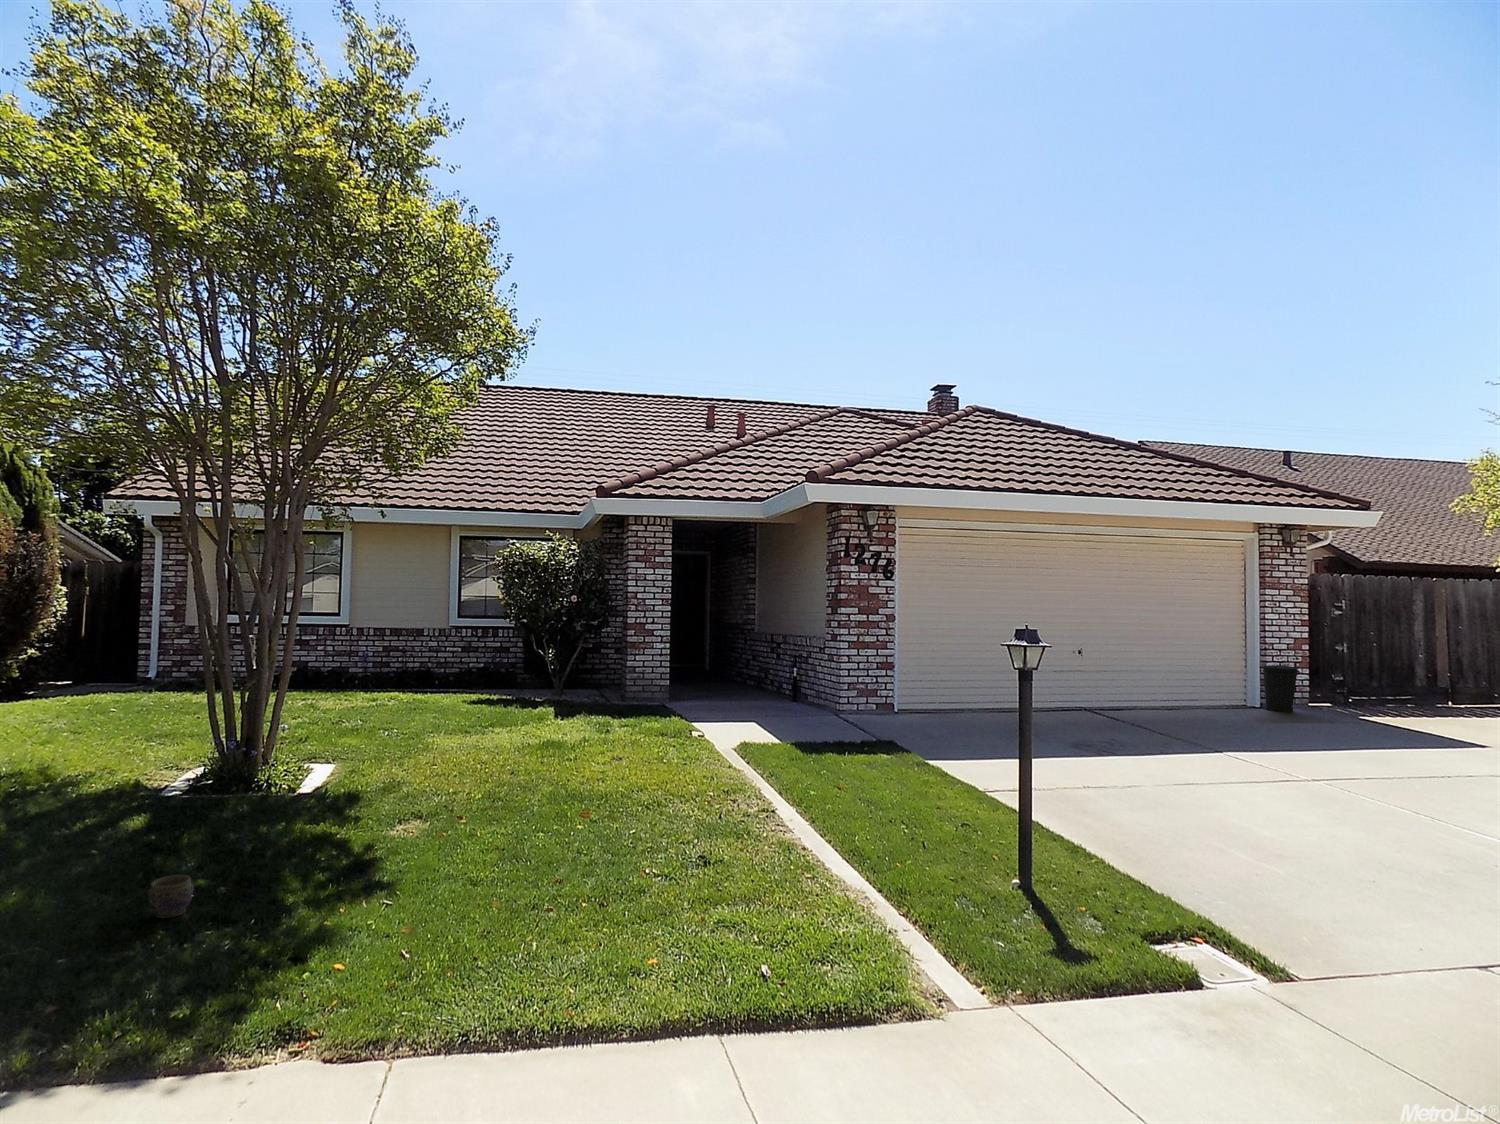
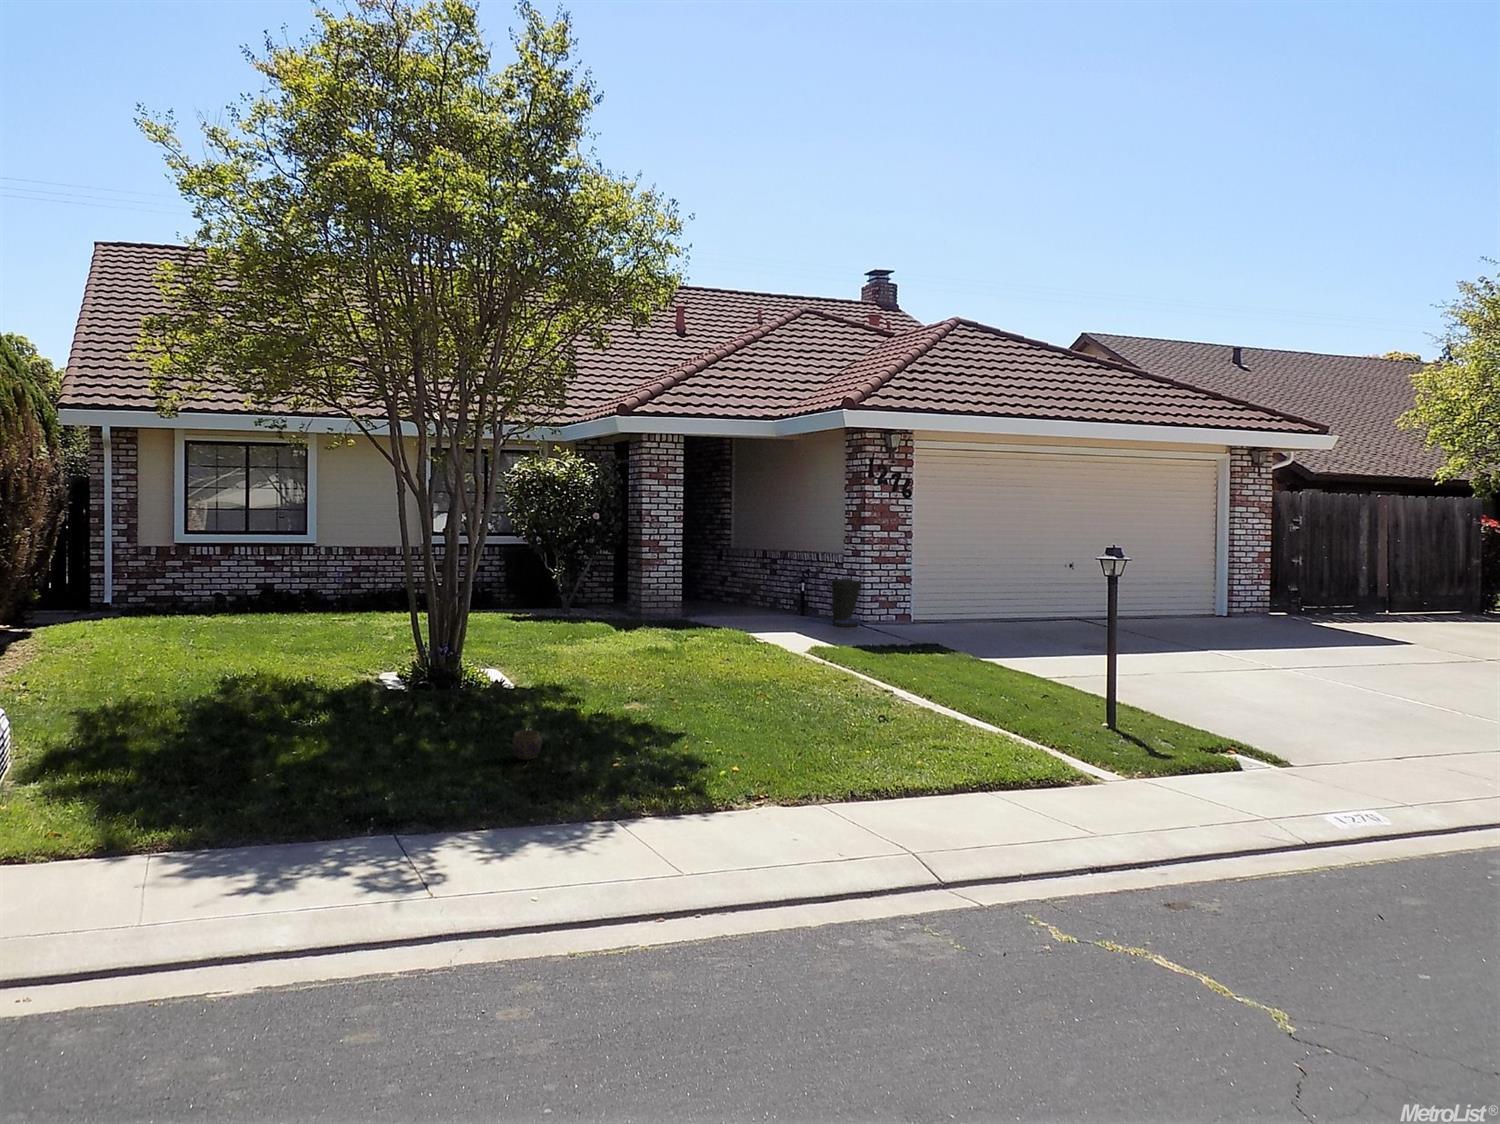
trash can: present [1263,665,1298,712] -> present [831,578,862,627]

